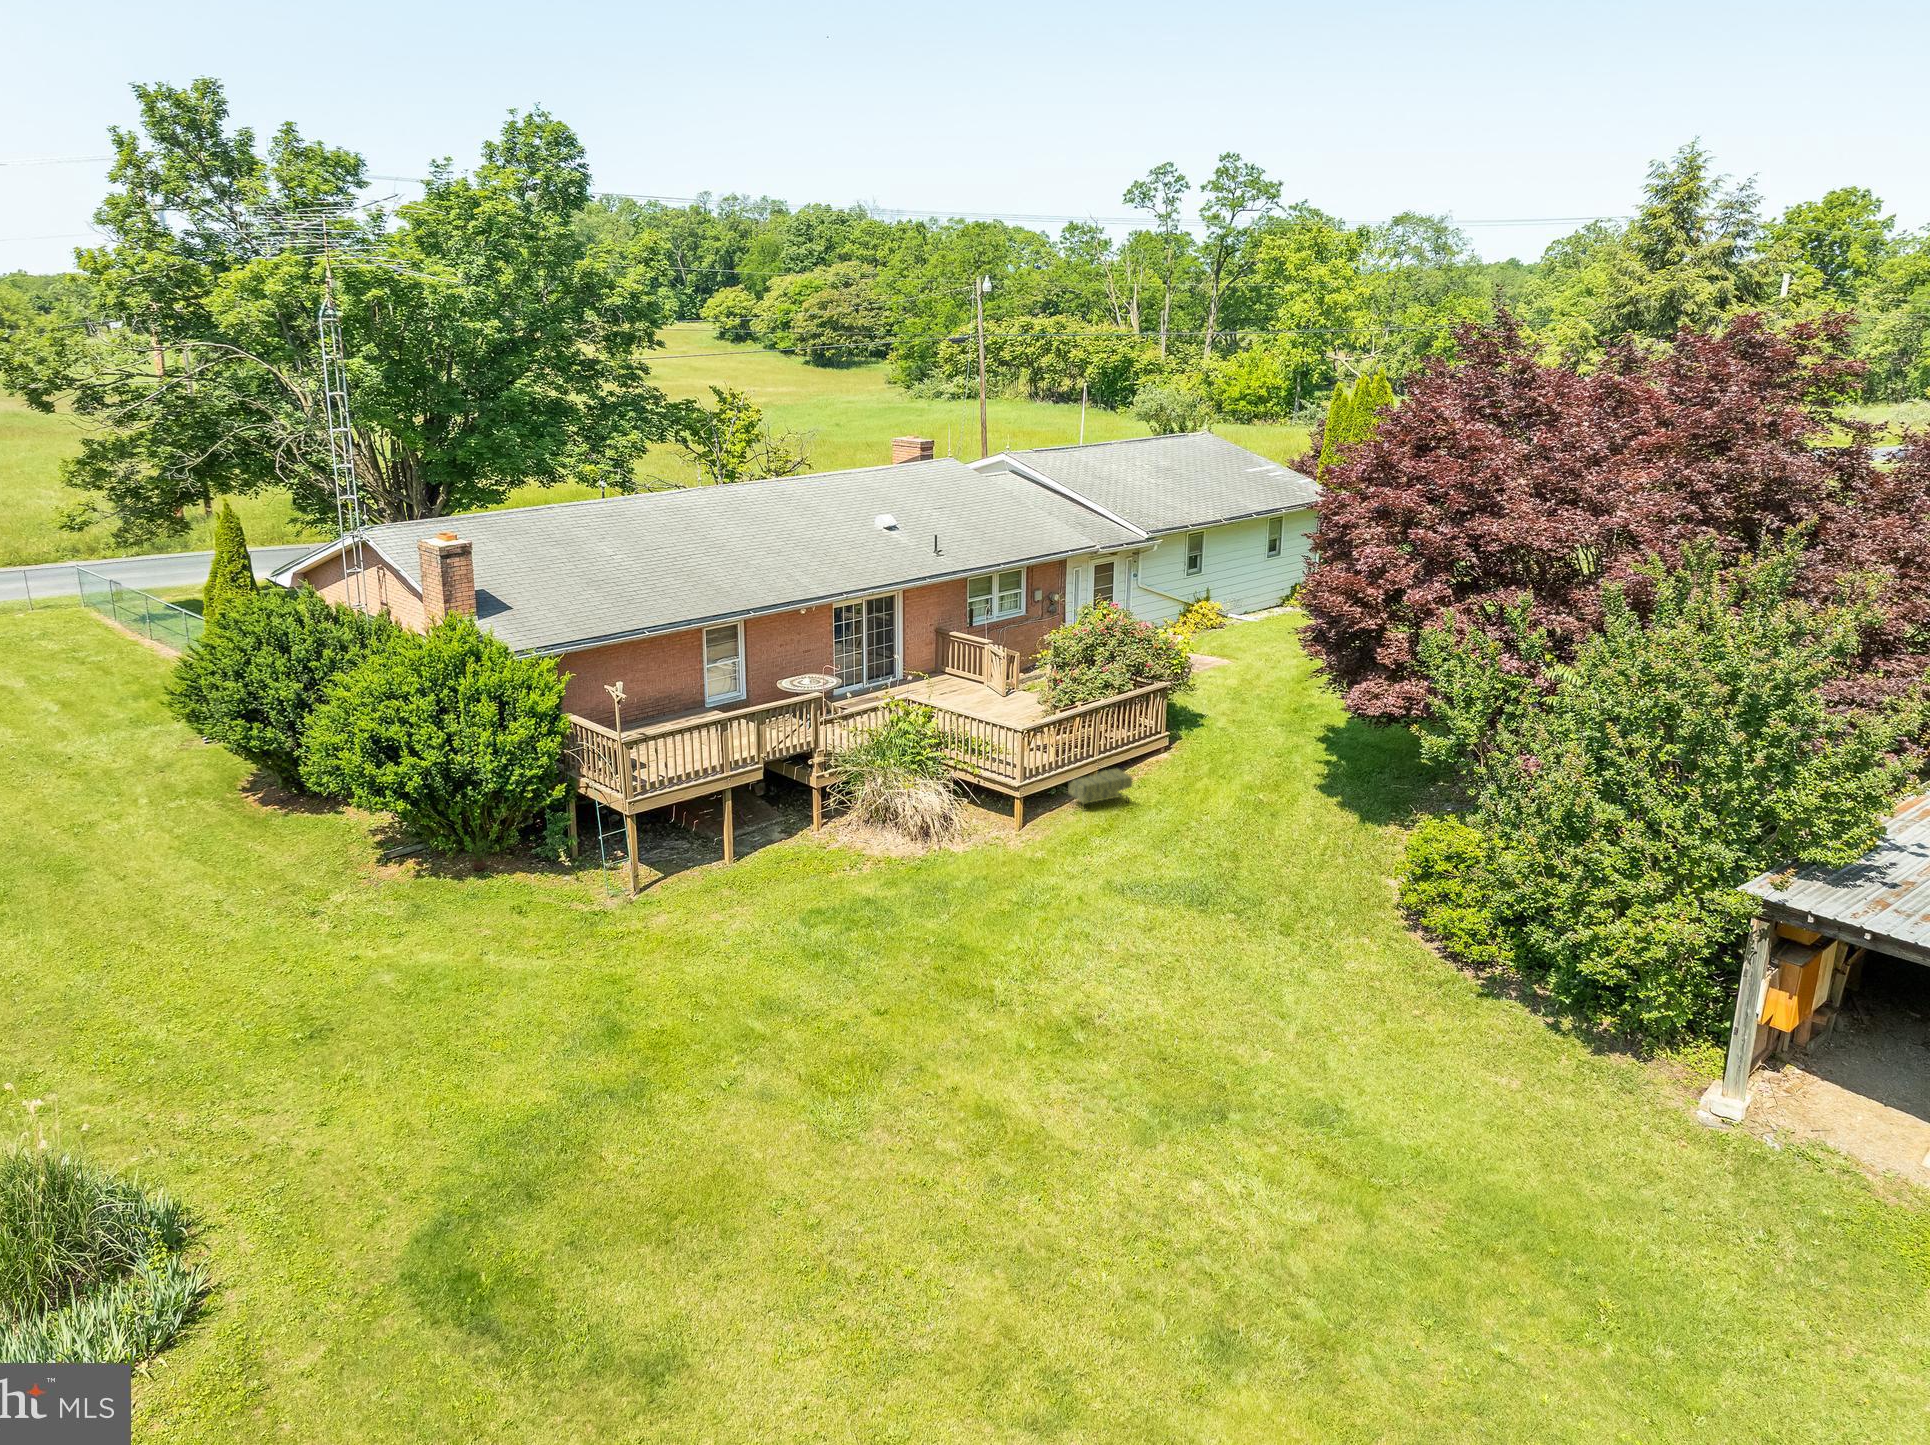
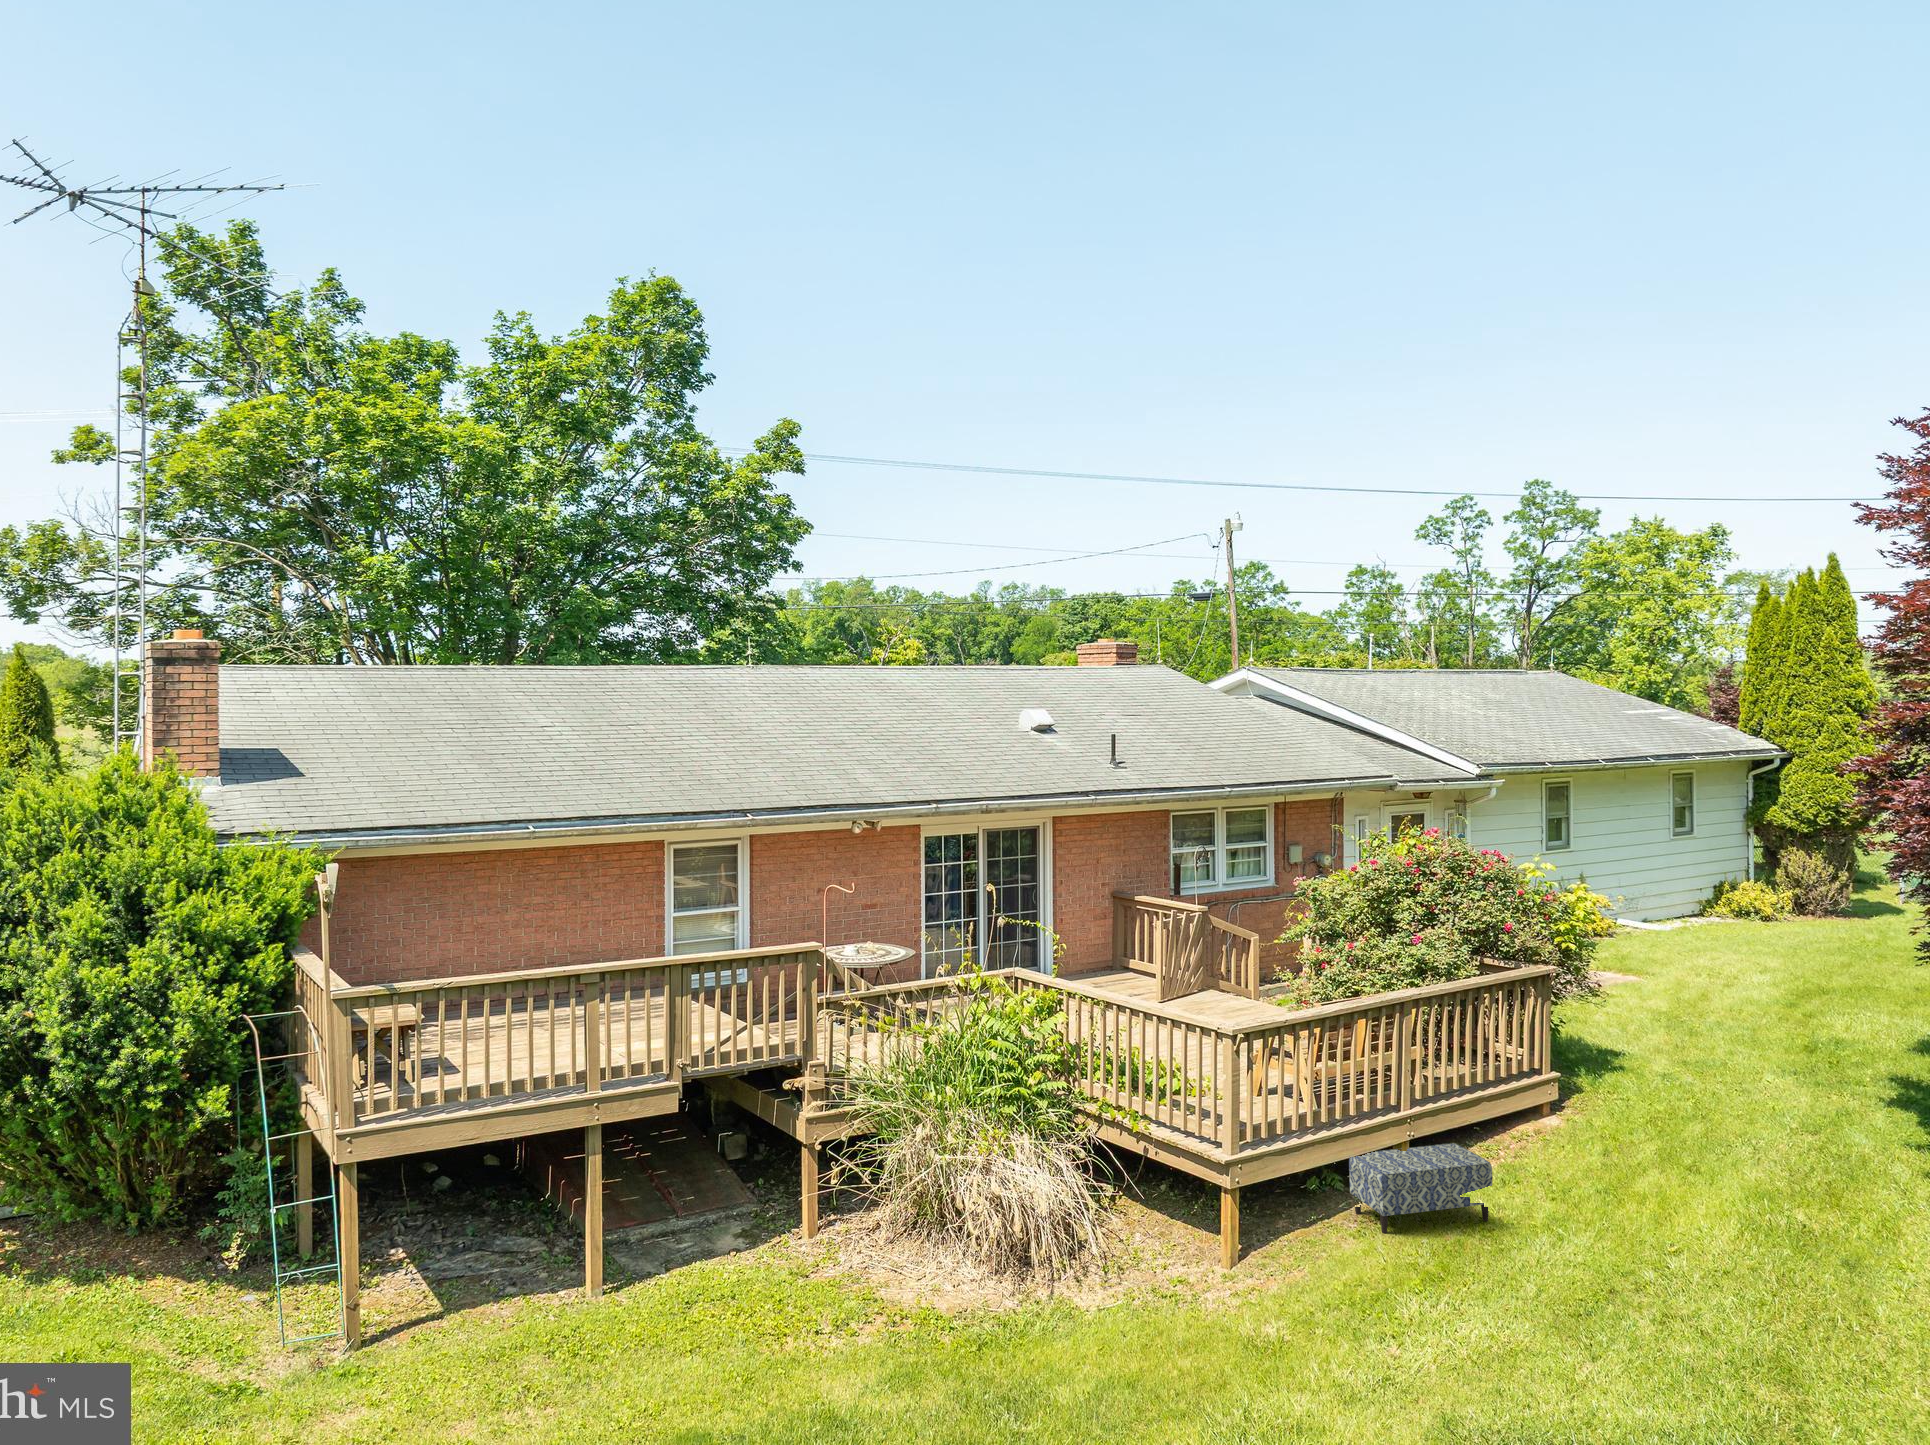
decorative plant: present [468,841,486,870] -> none [113,1191,194,1265]

